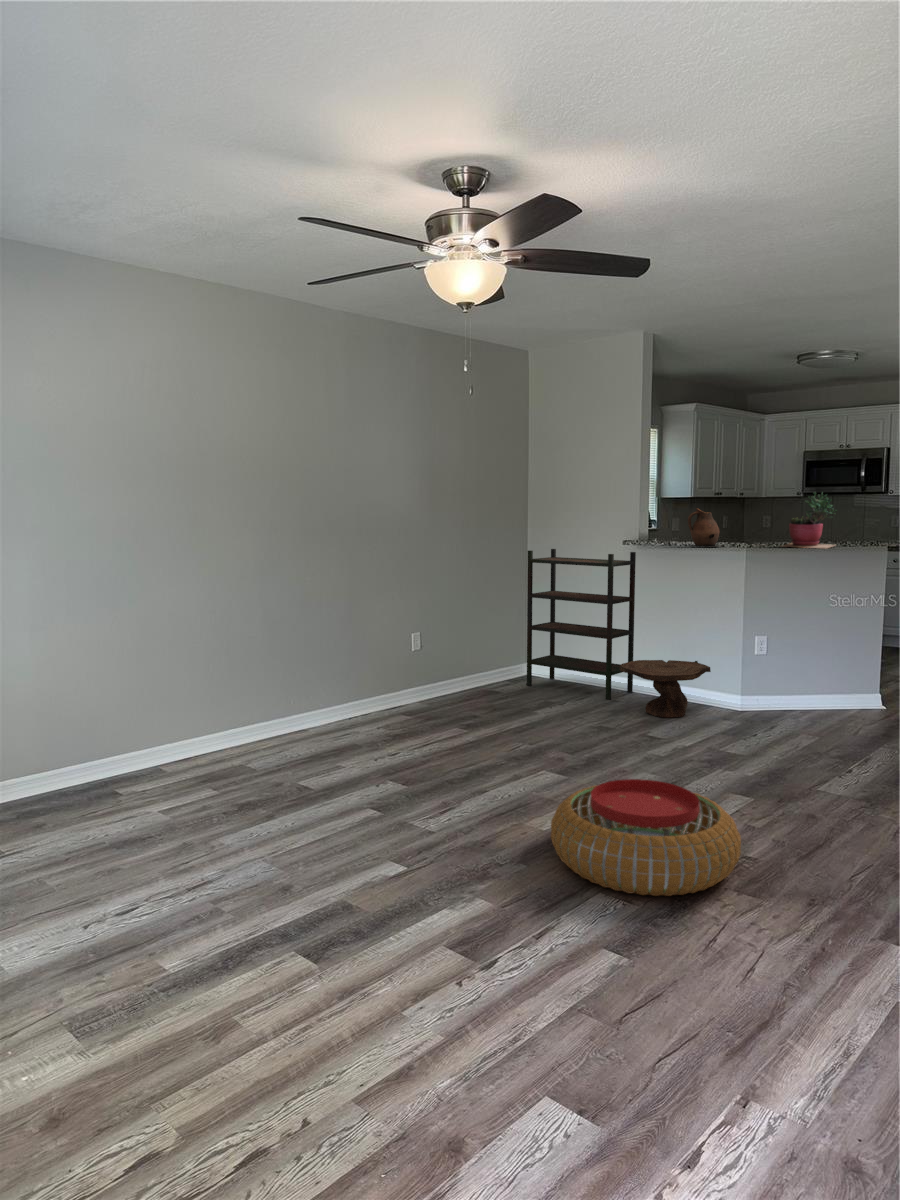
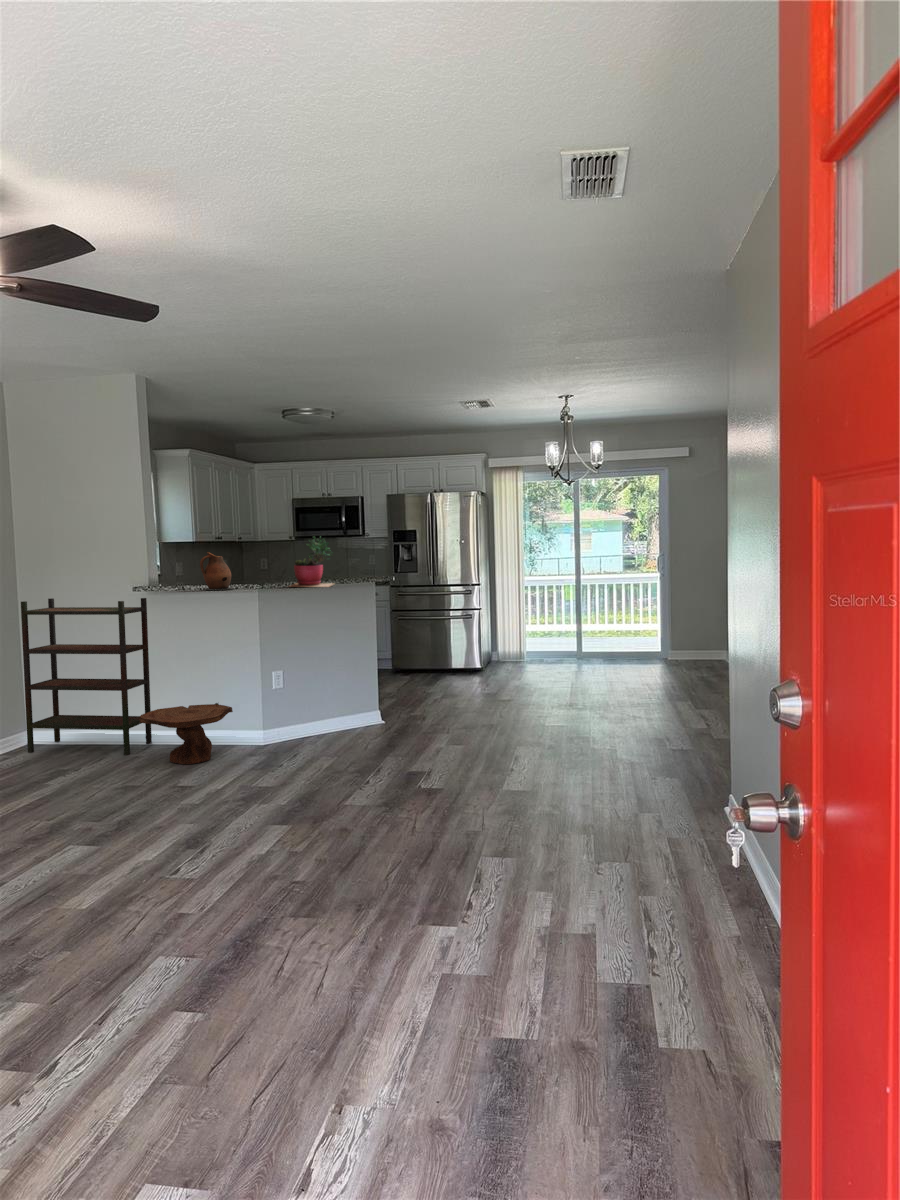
pouf: present [551,779,741,896] -> none [95,827,293,949]

